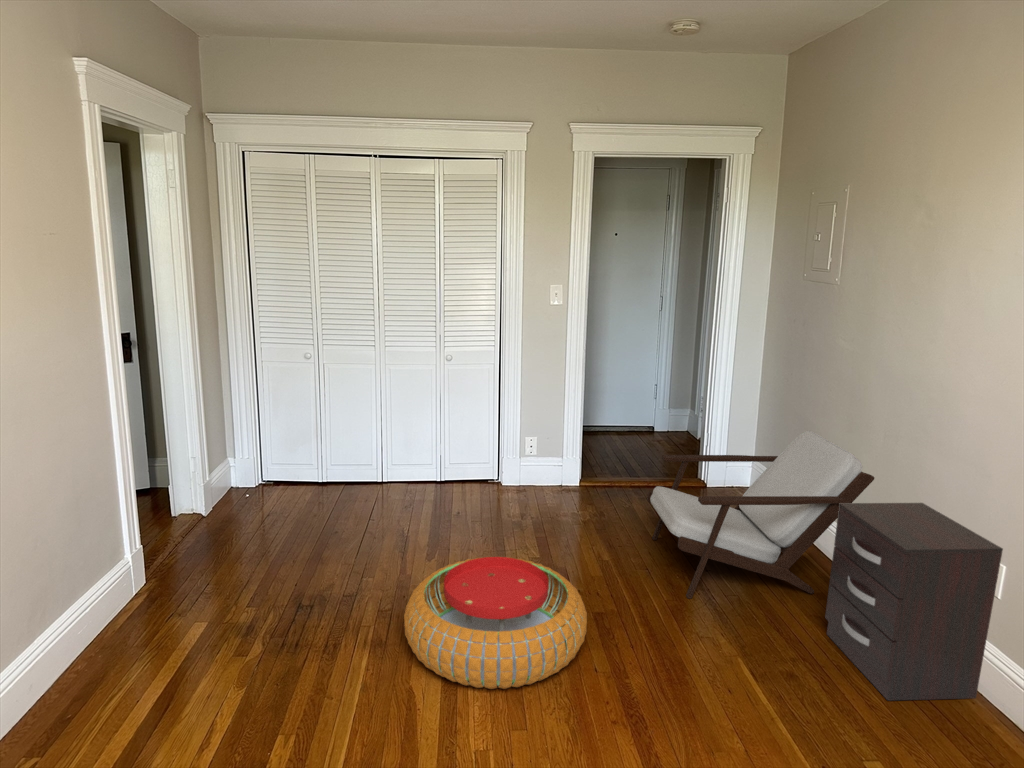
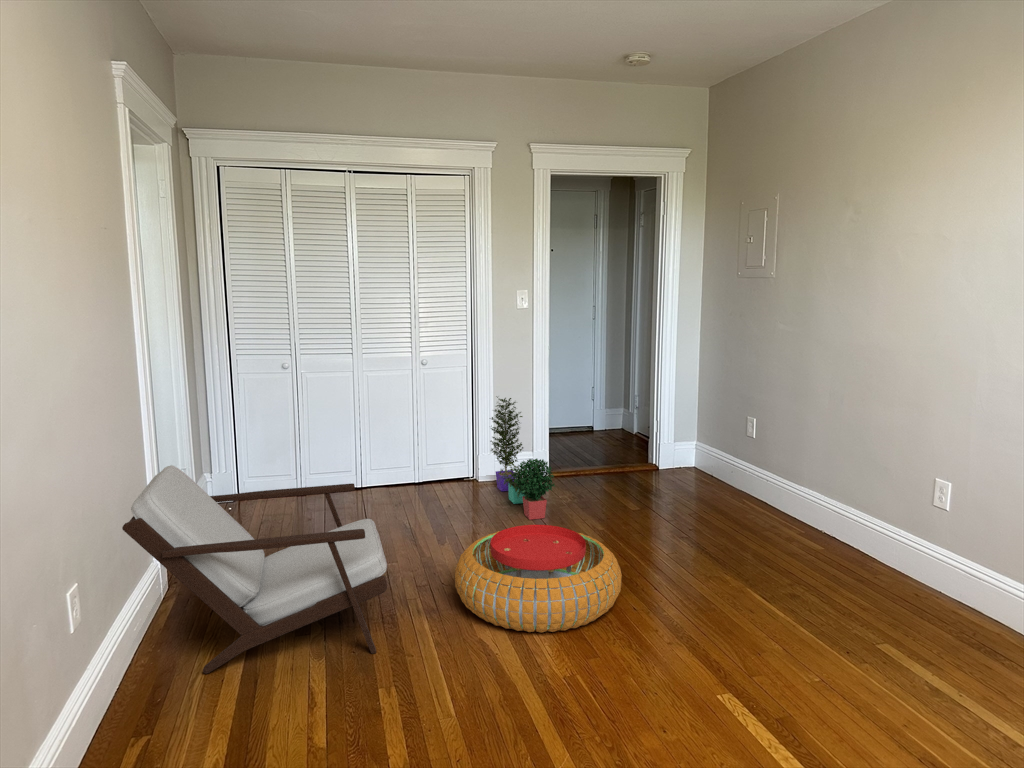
potted plant: none [511,397,564,537] -> present [490,397,555,520]
armchair: present [647,431,874,598] -> present [122,465,387,674]
dresser: present [825,503,1003,701] -> none [805,446,944,602]

